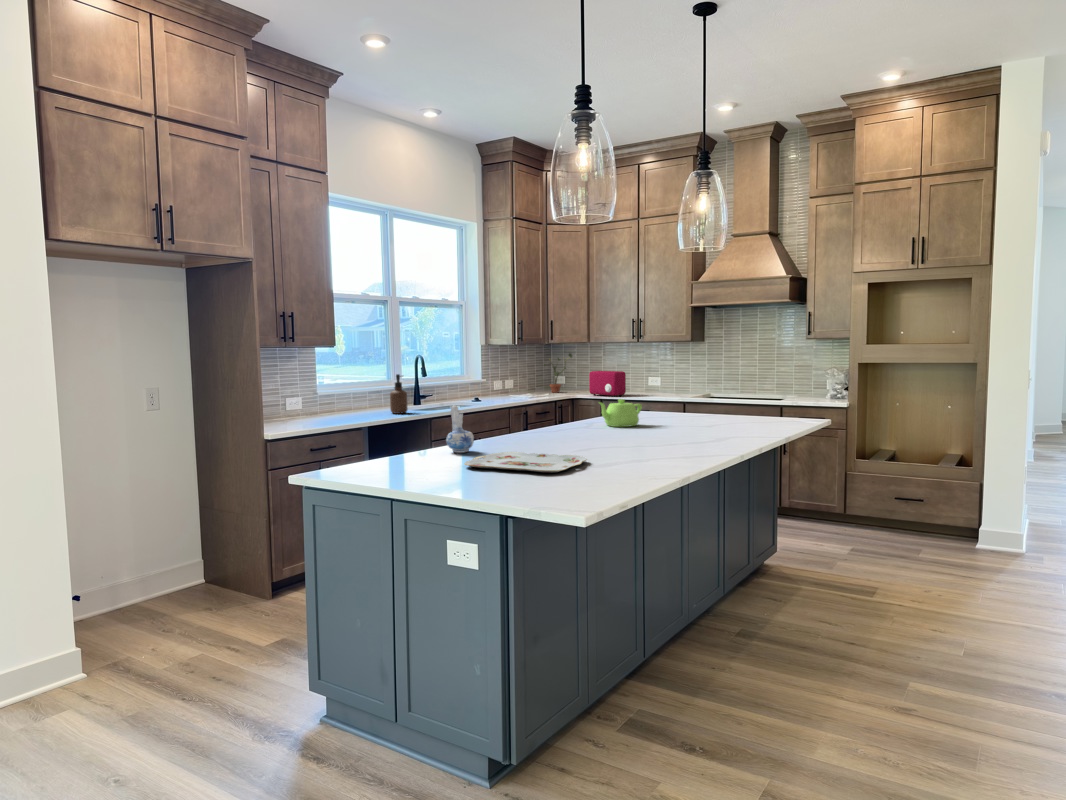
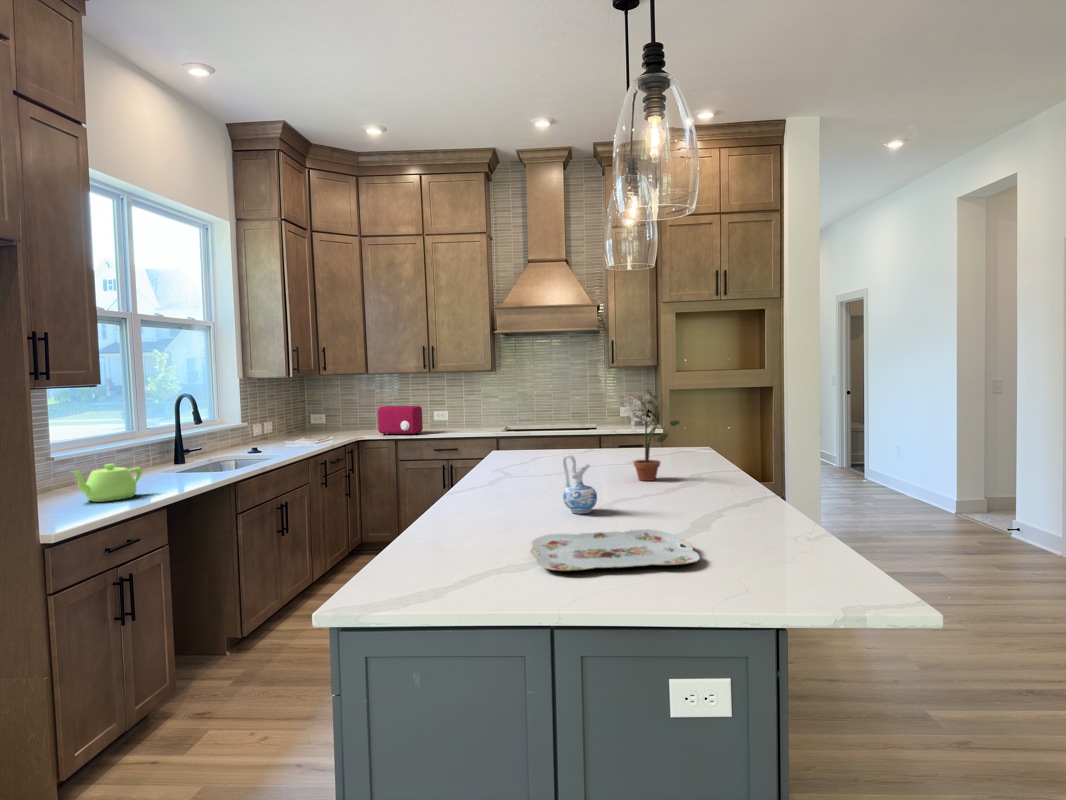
potted plant: present [544,354,572,393] -> present [633,391,679,481]
soap dispenser: present [390,374,408,414] -> none [163,425,192,482]
teapot: present [599,399,642,427] -> present [72,464,143,502]
ceramic pitcher: present [446,405,474,453] -> present [563,455,597,514]

